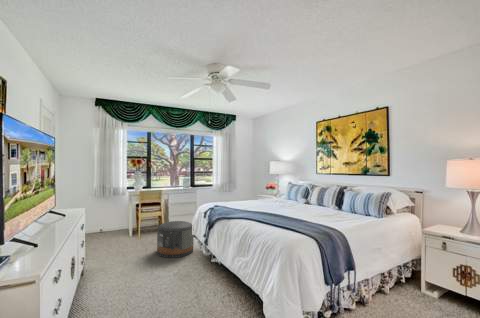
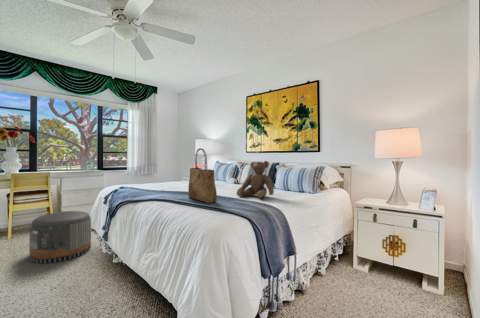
tote bag: none [267,181,289,223] -> present [188,148,217,203]
teddy bear: none [306,188,338,220] -> present [237,161,274,198]

